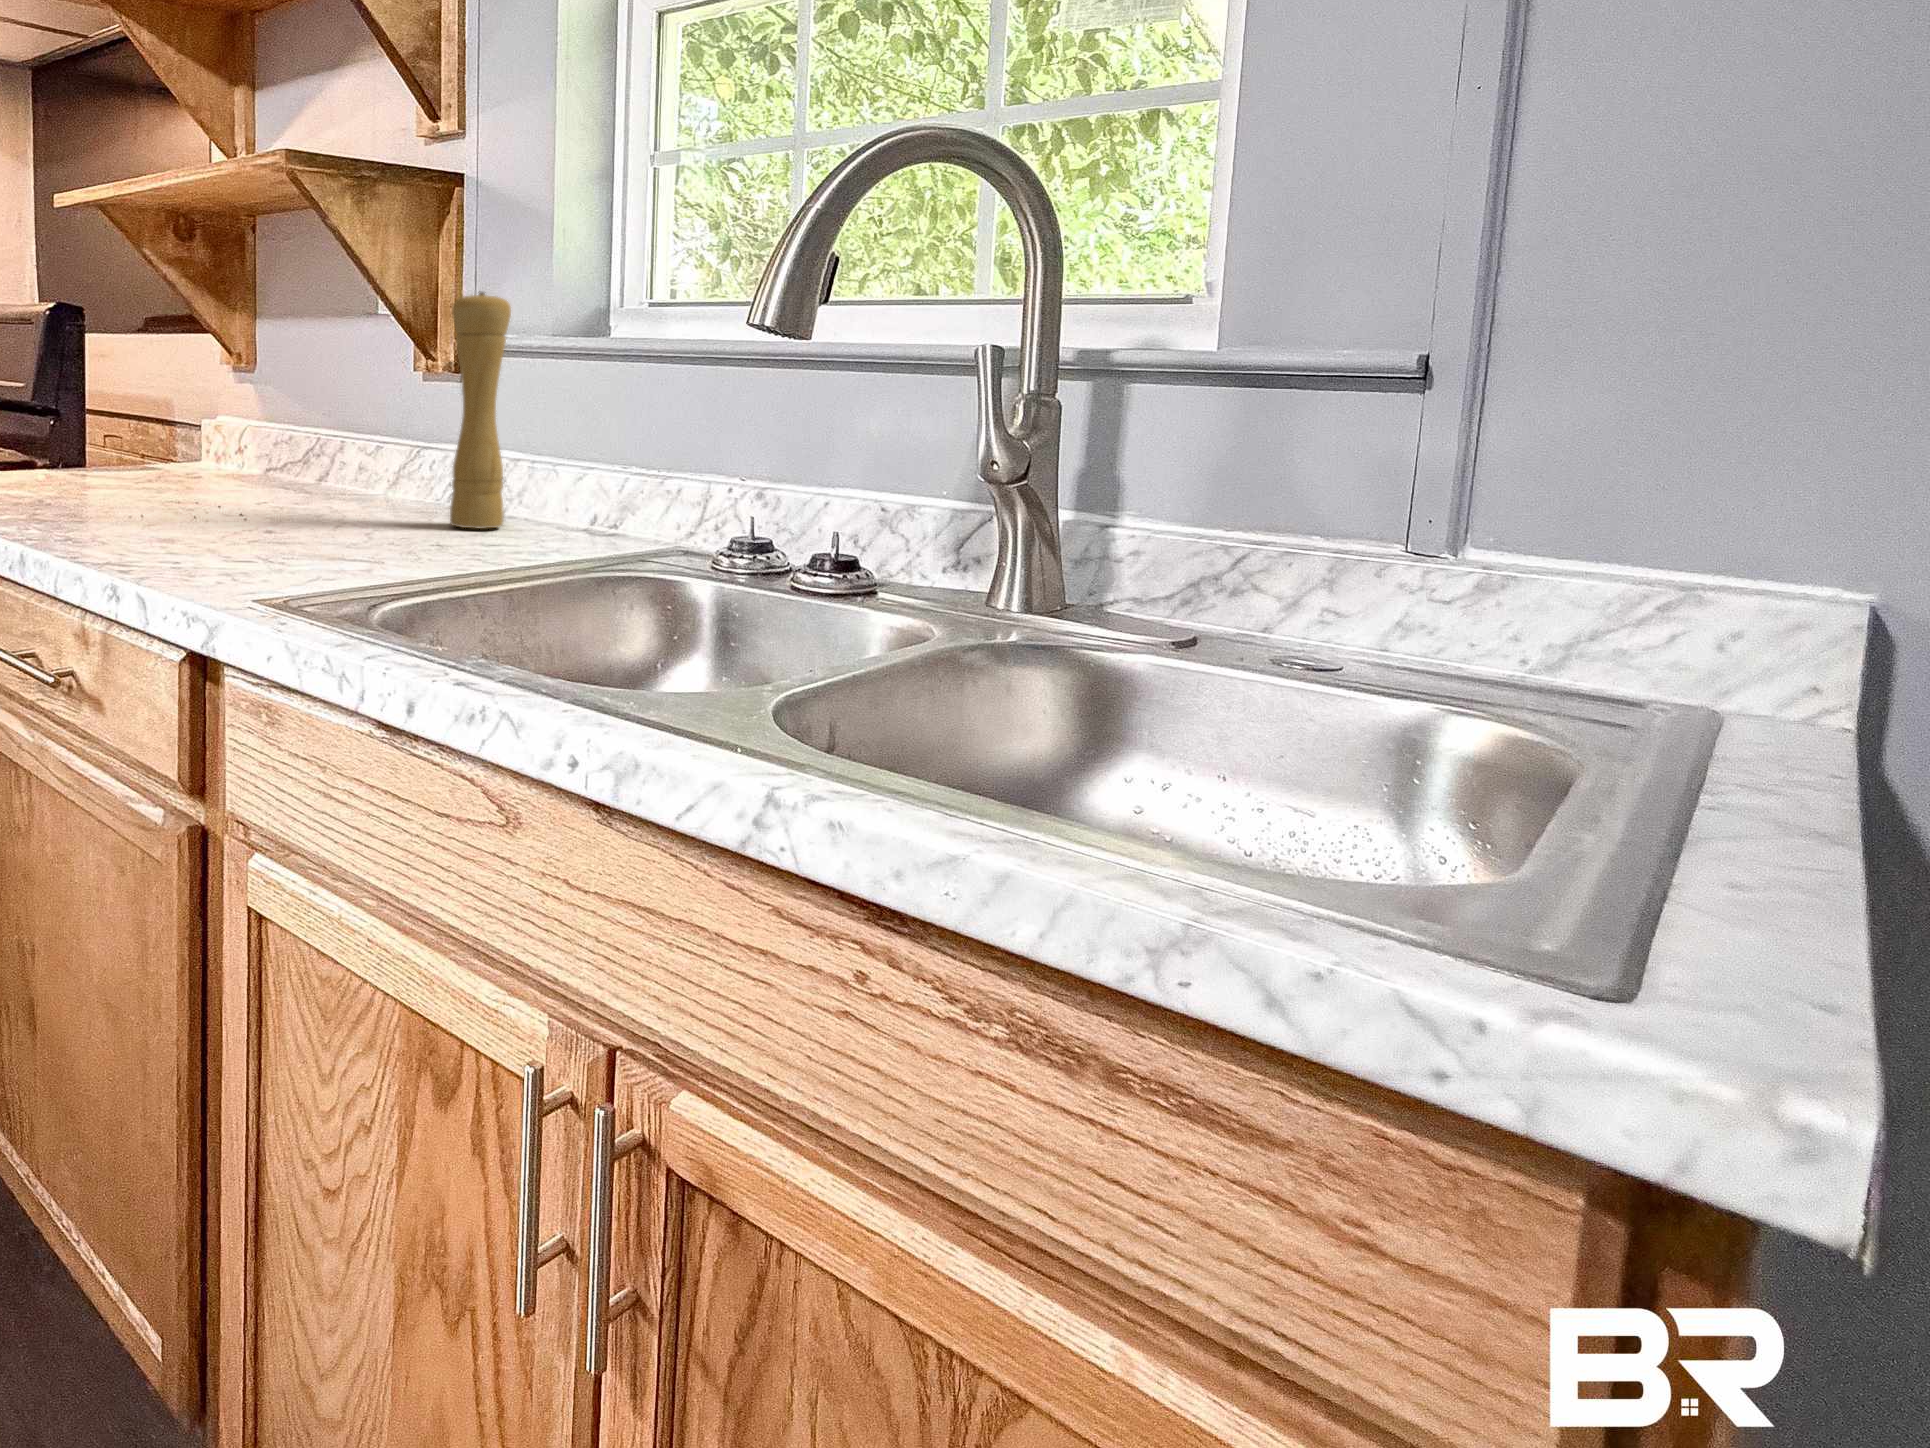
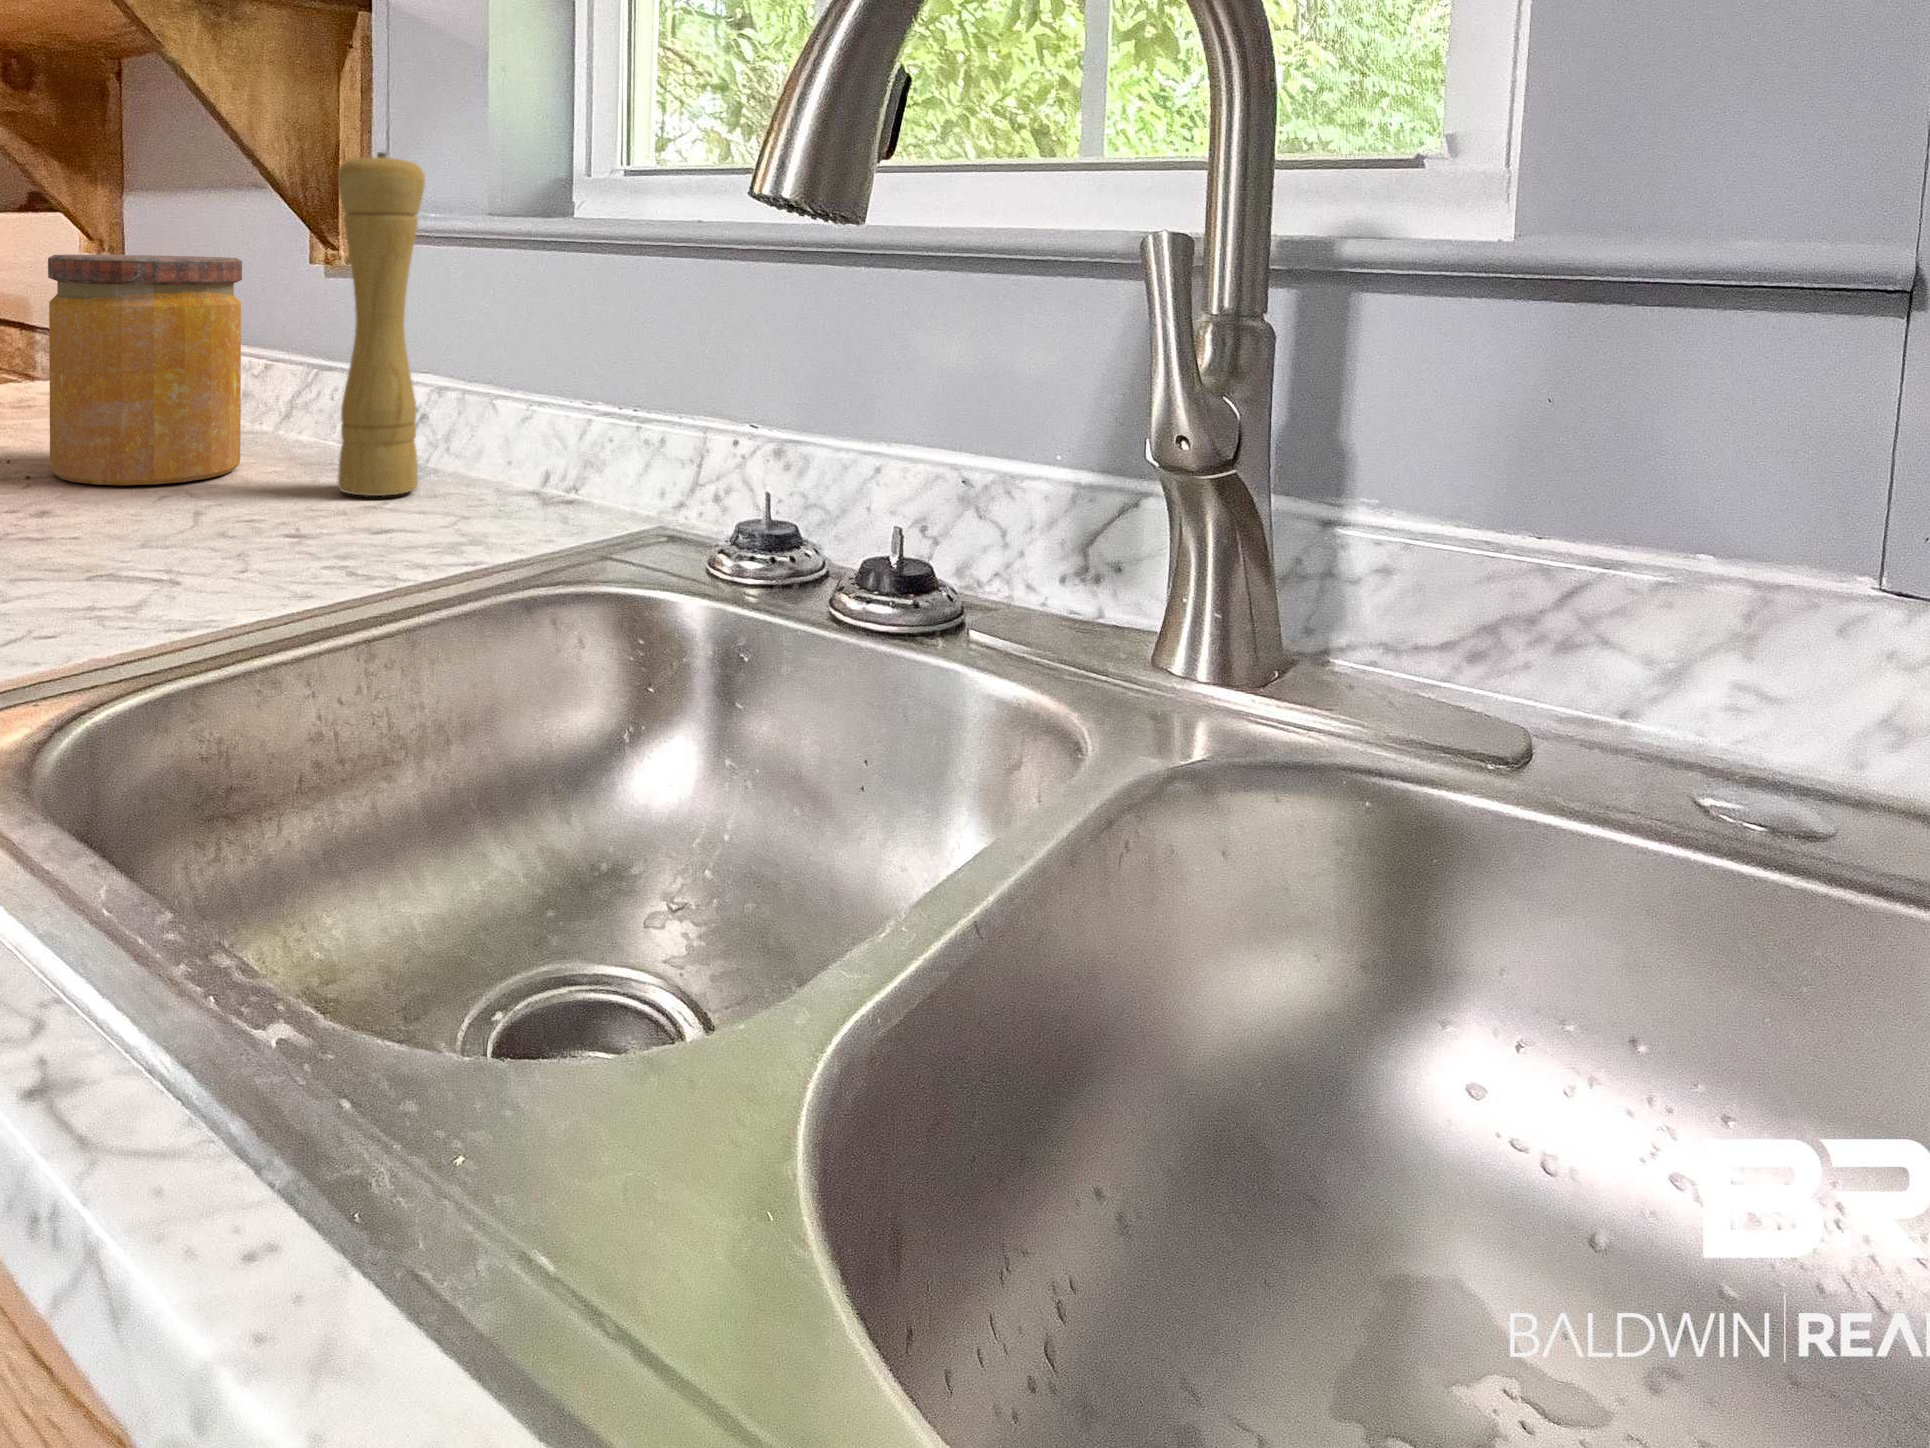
jar: none [253,363,379,519] -> present [48,255,242,485]

